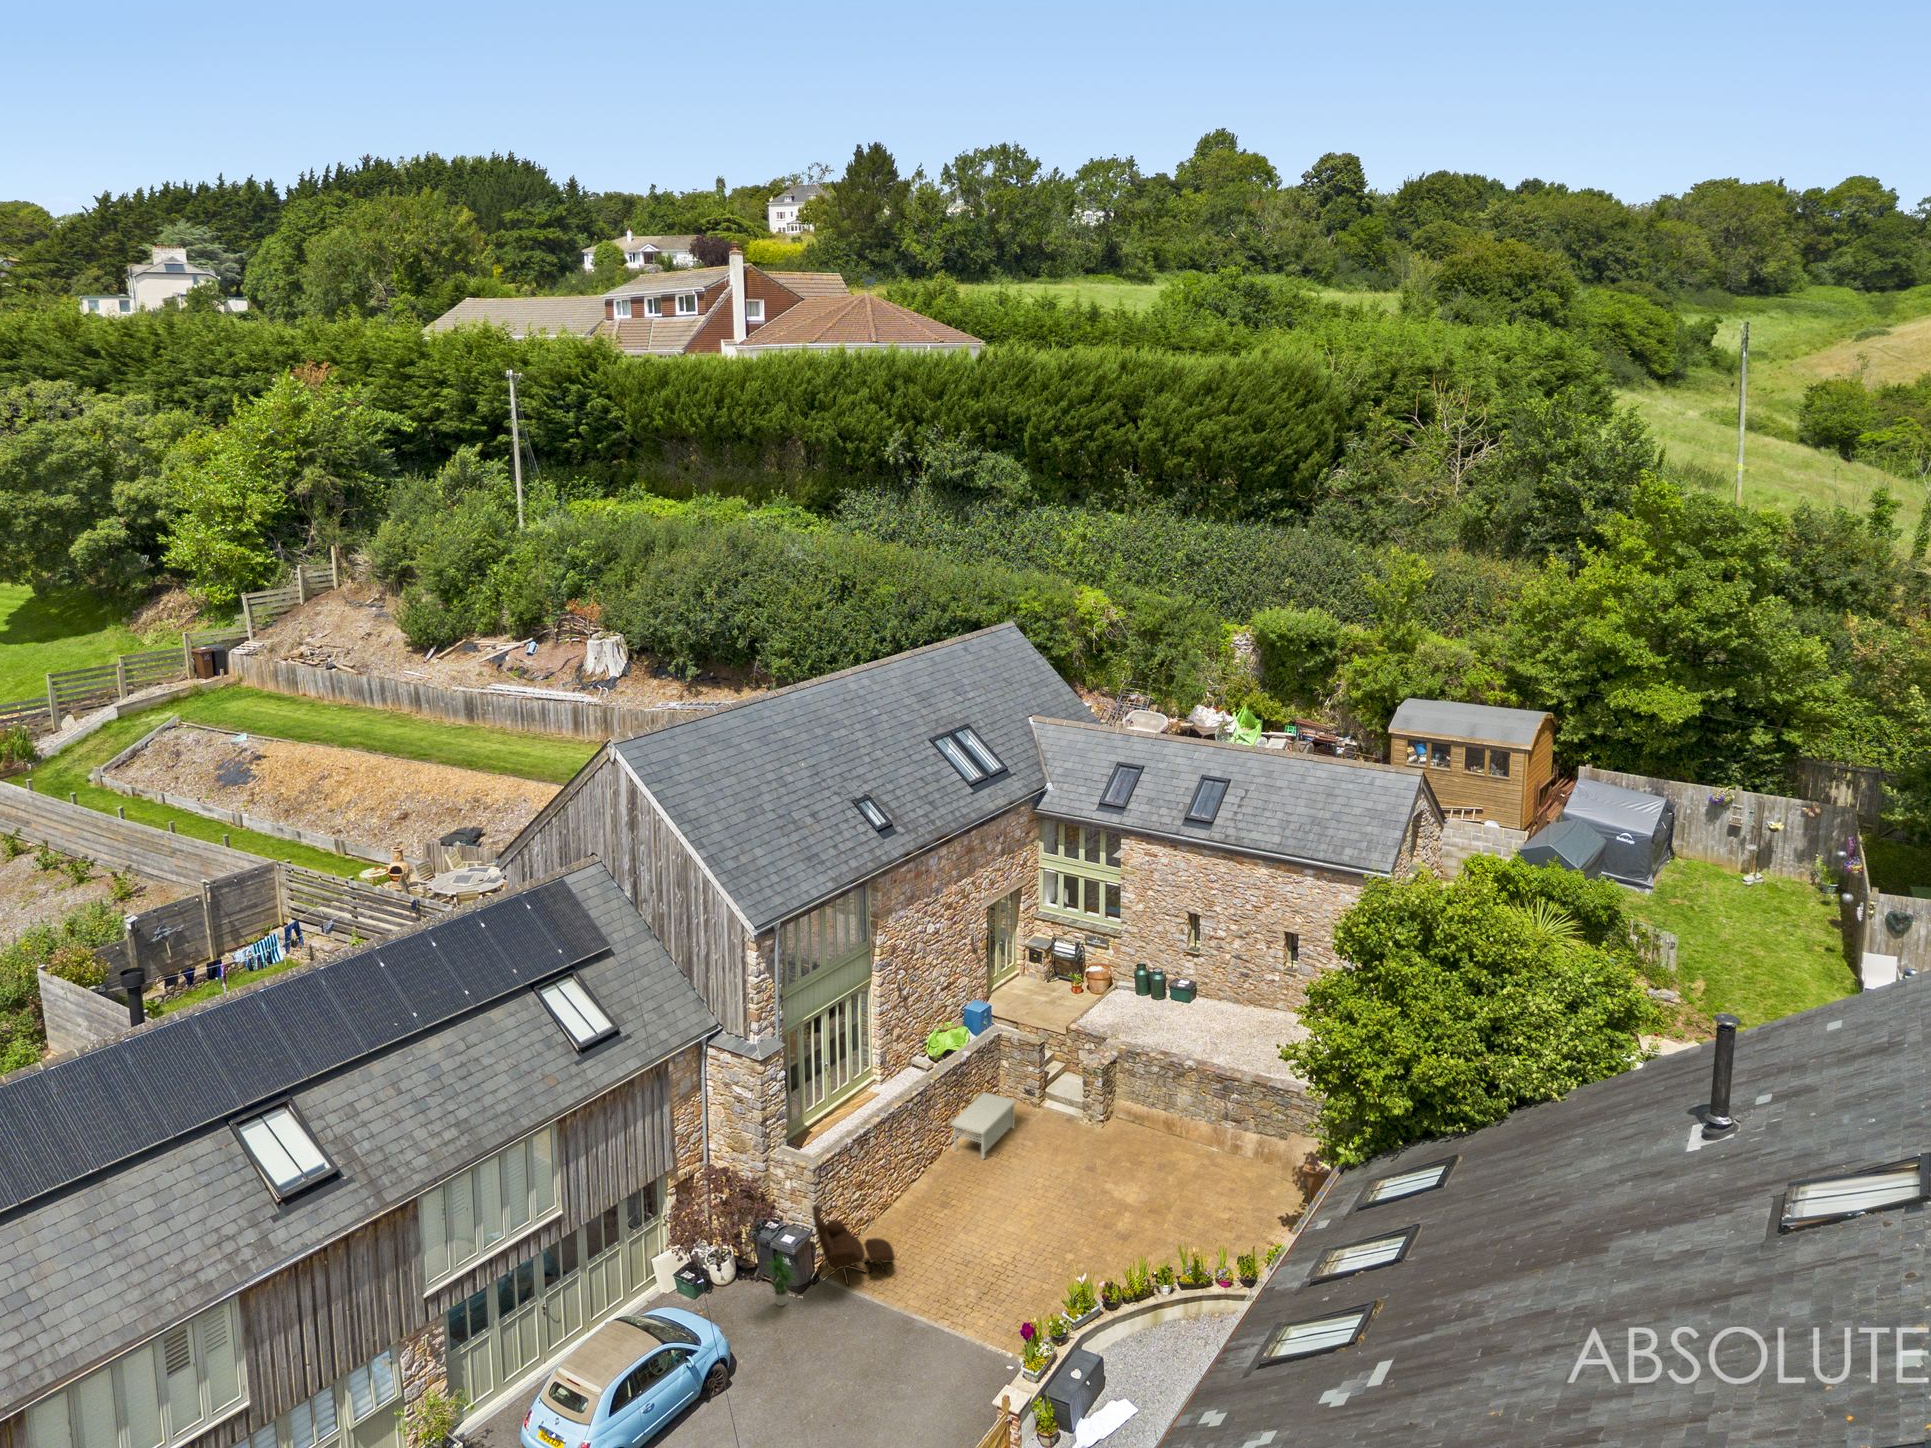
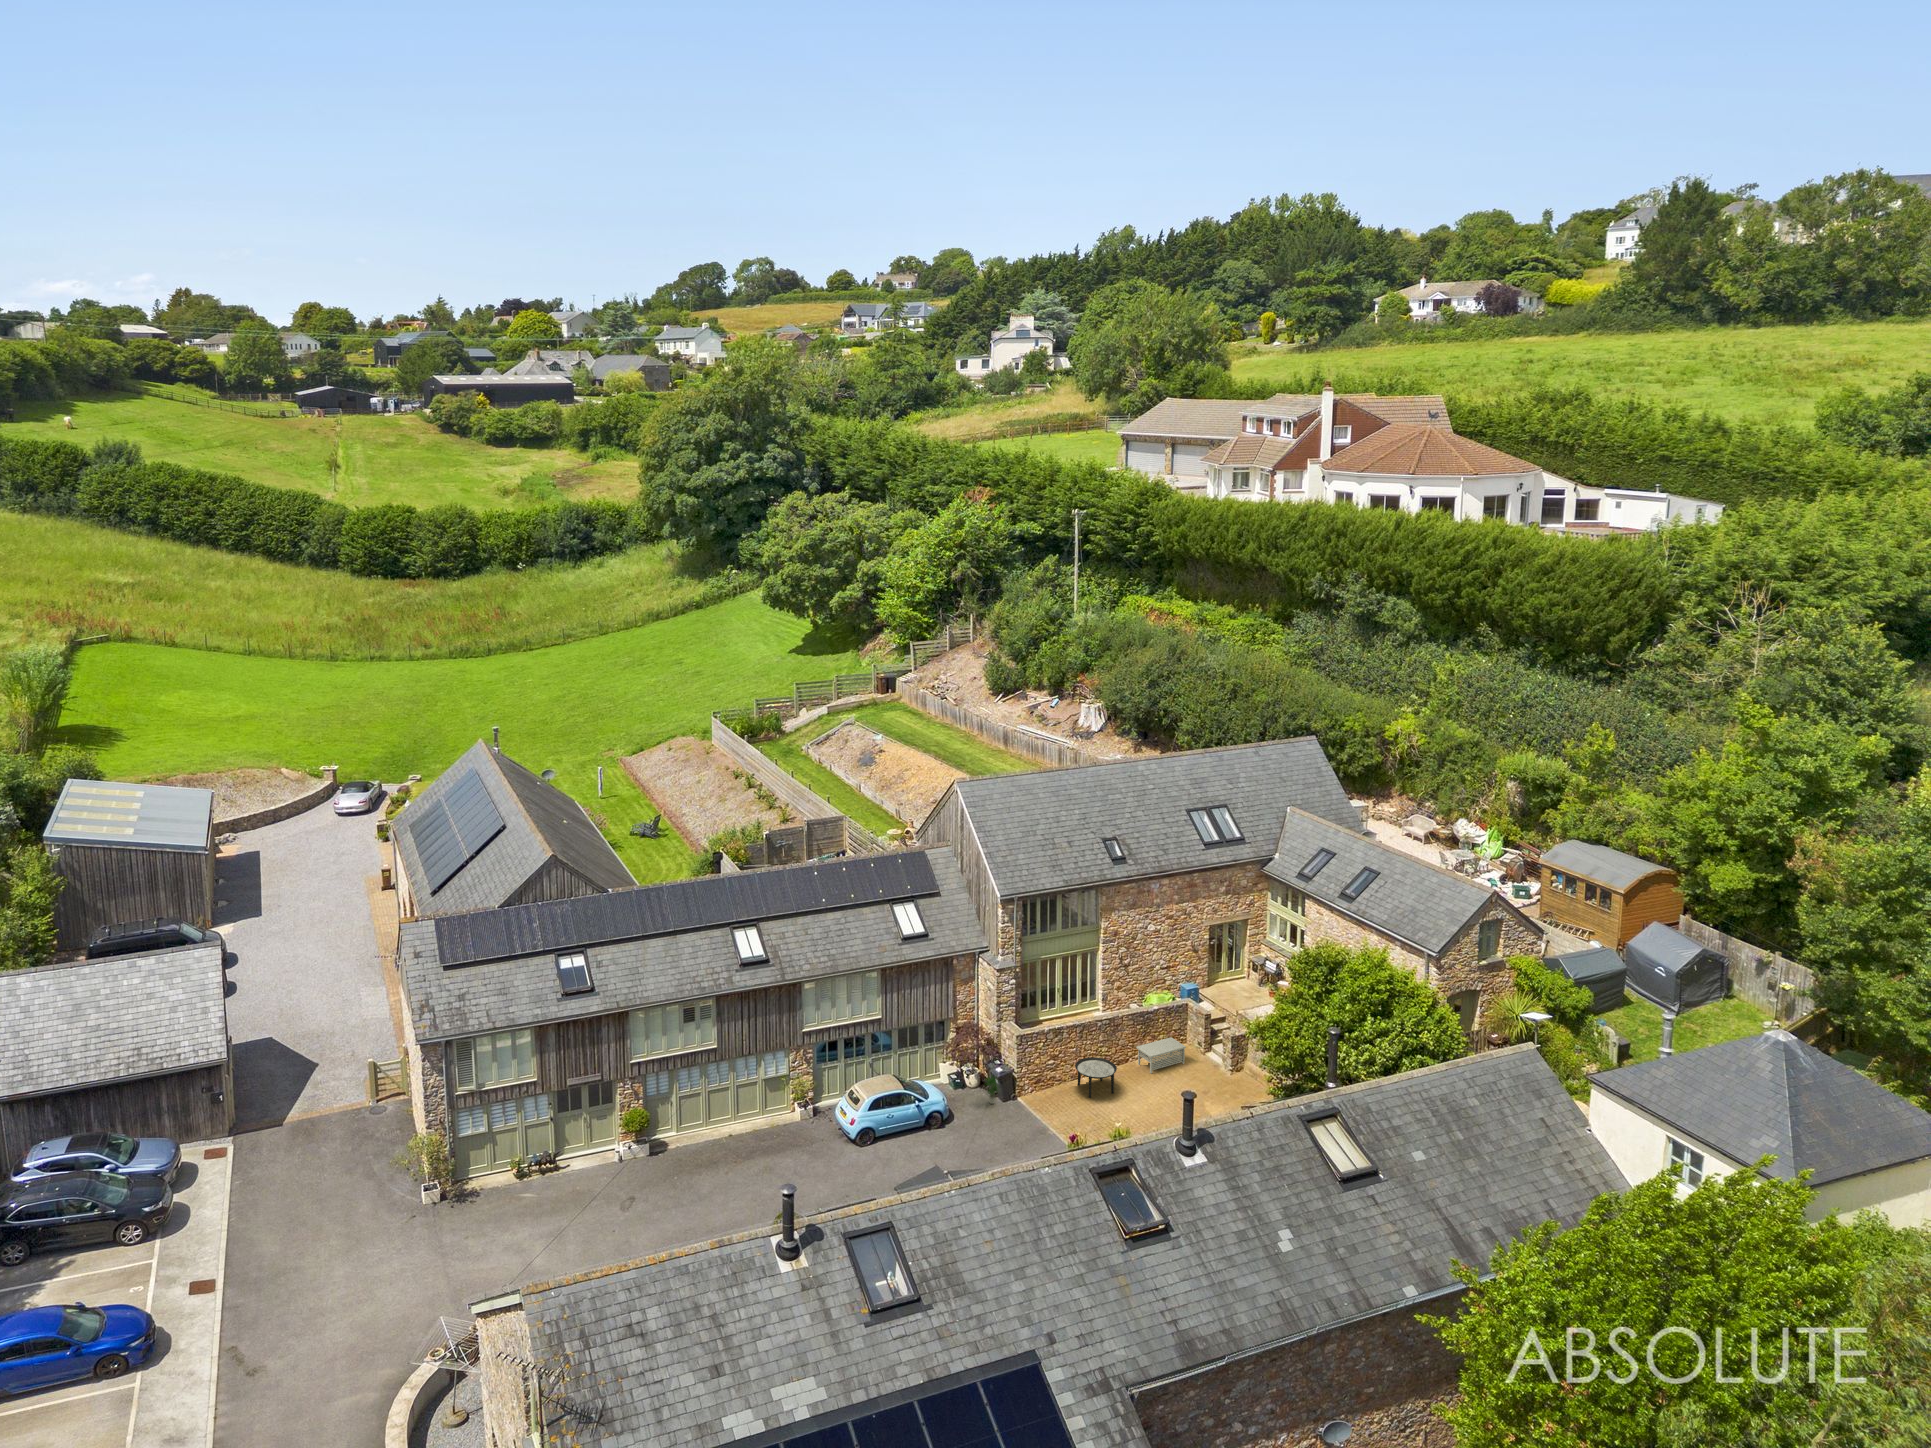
round table: none [890,1160,959,1234] -> present [1075,1057,1117,1098]
lounge chair: present [812,1205,895,1286] -> none [1015,1057,1062,1108]

